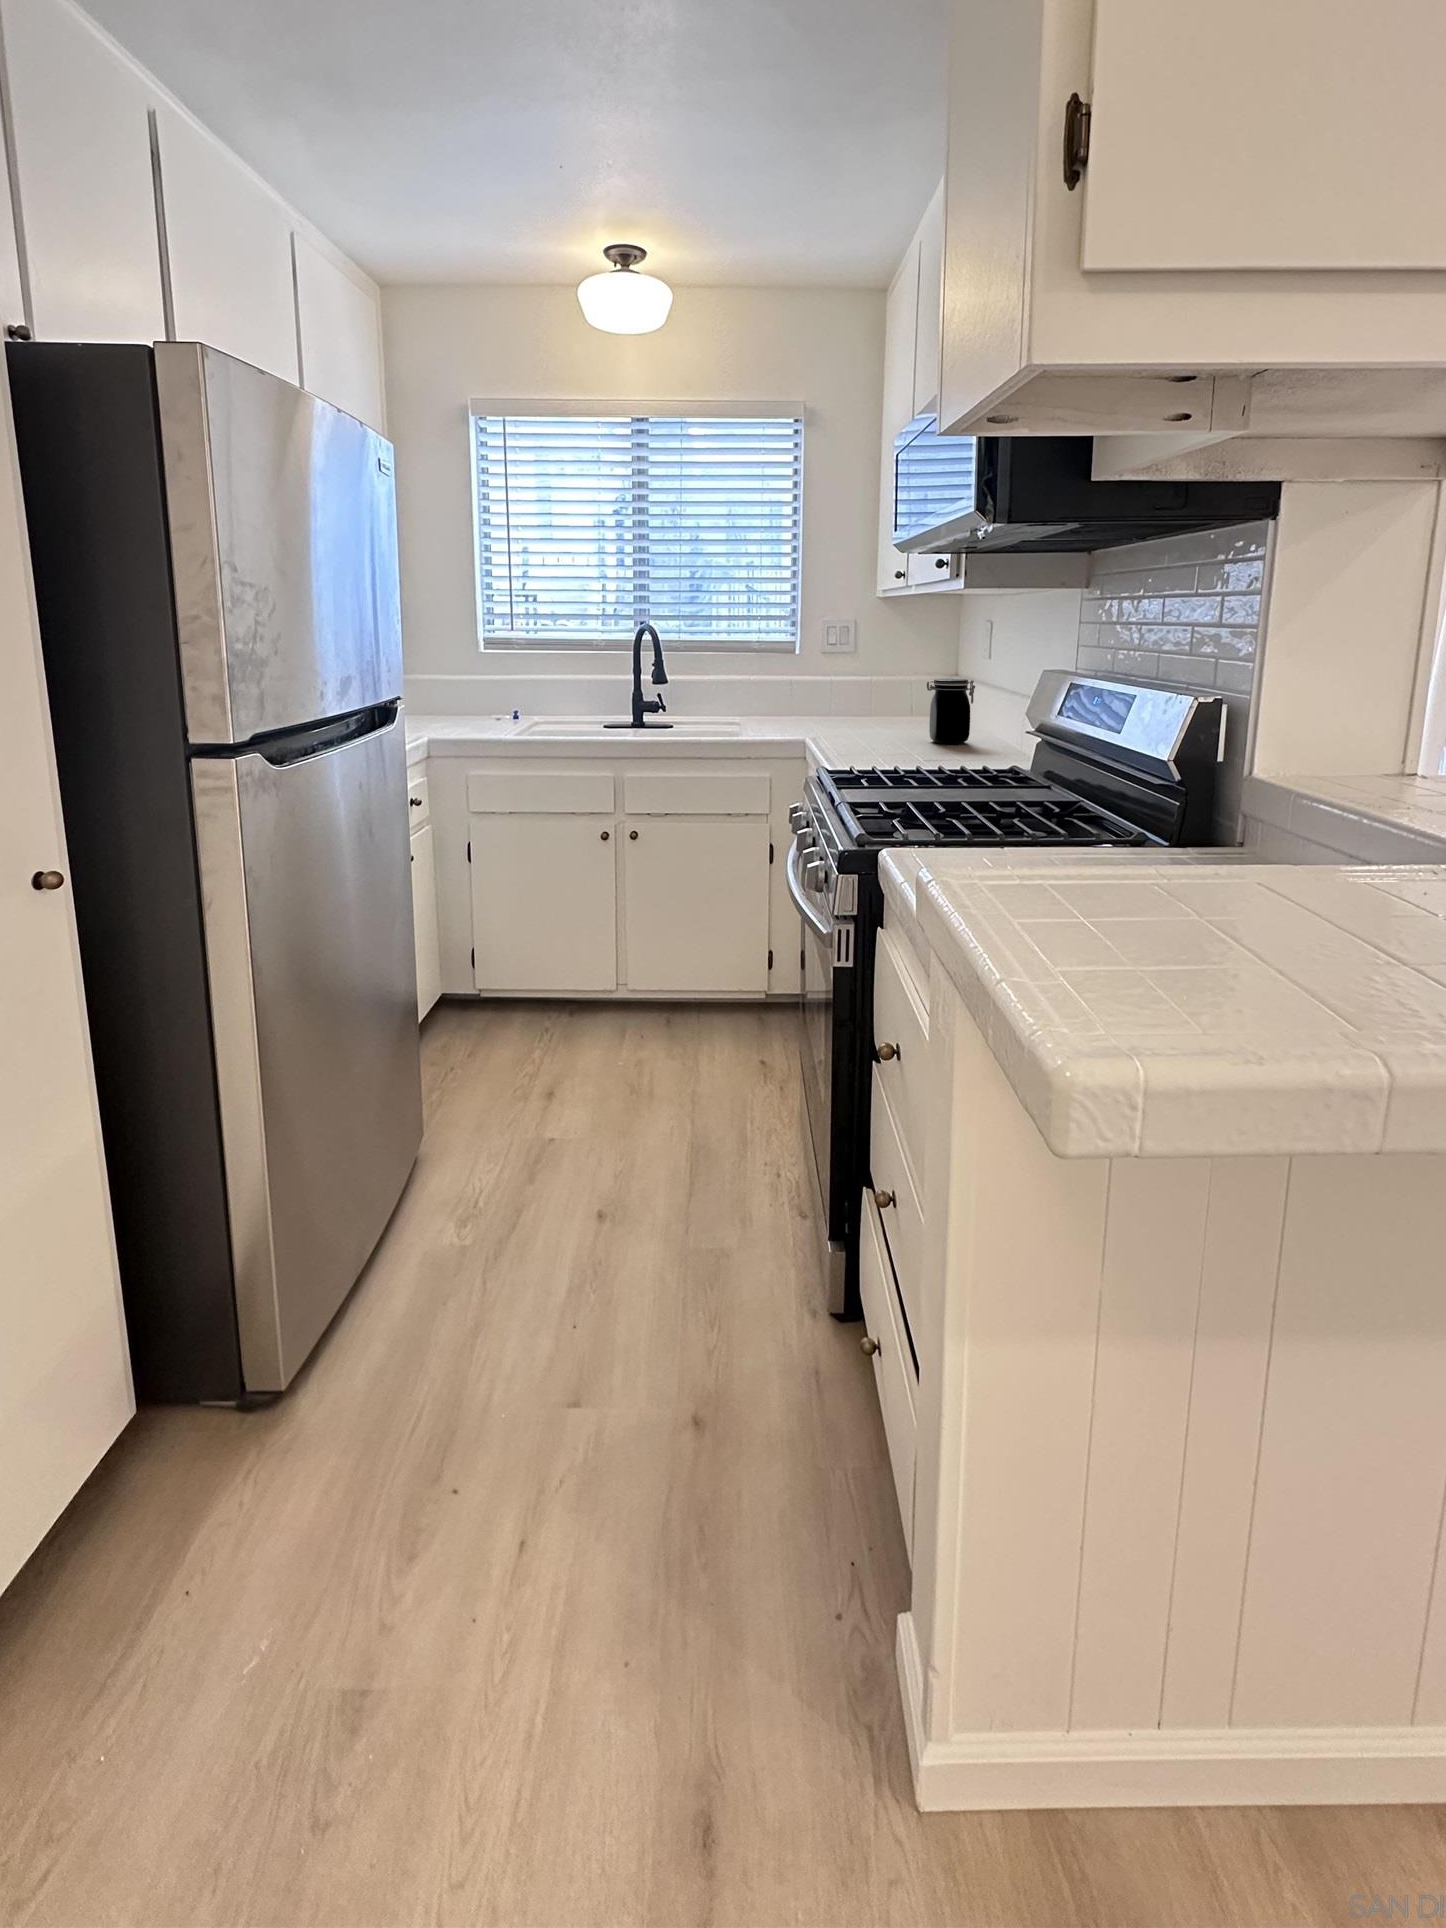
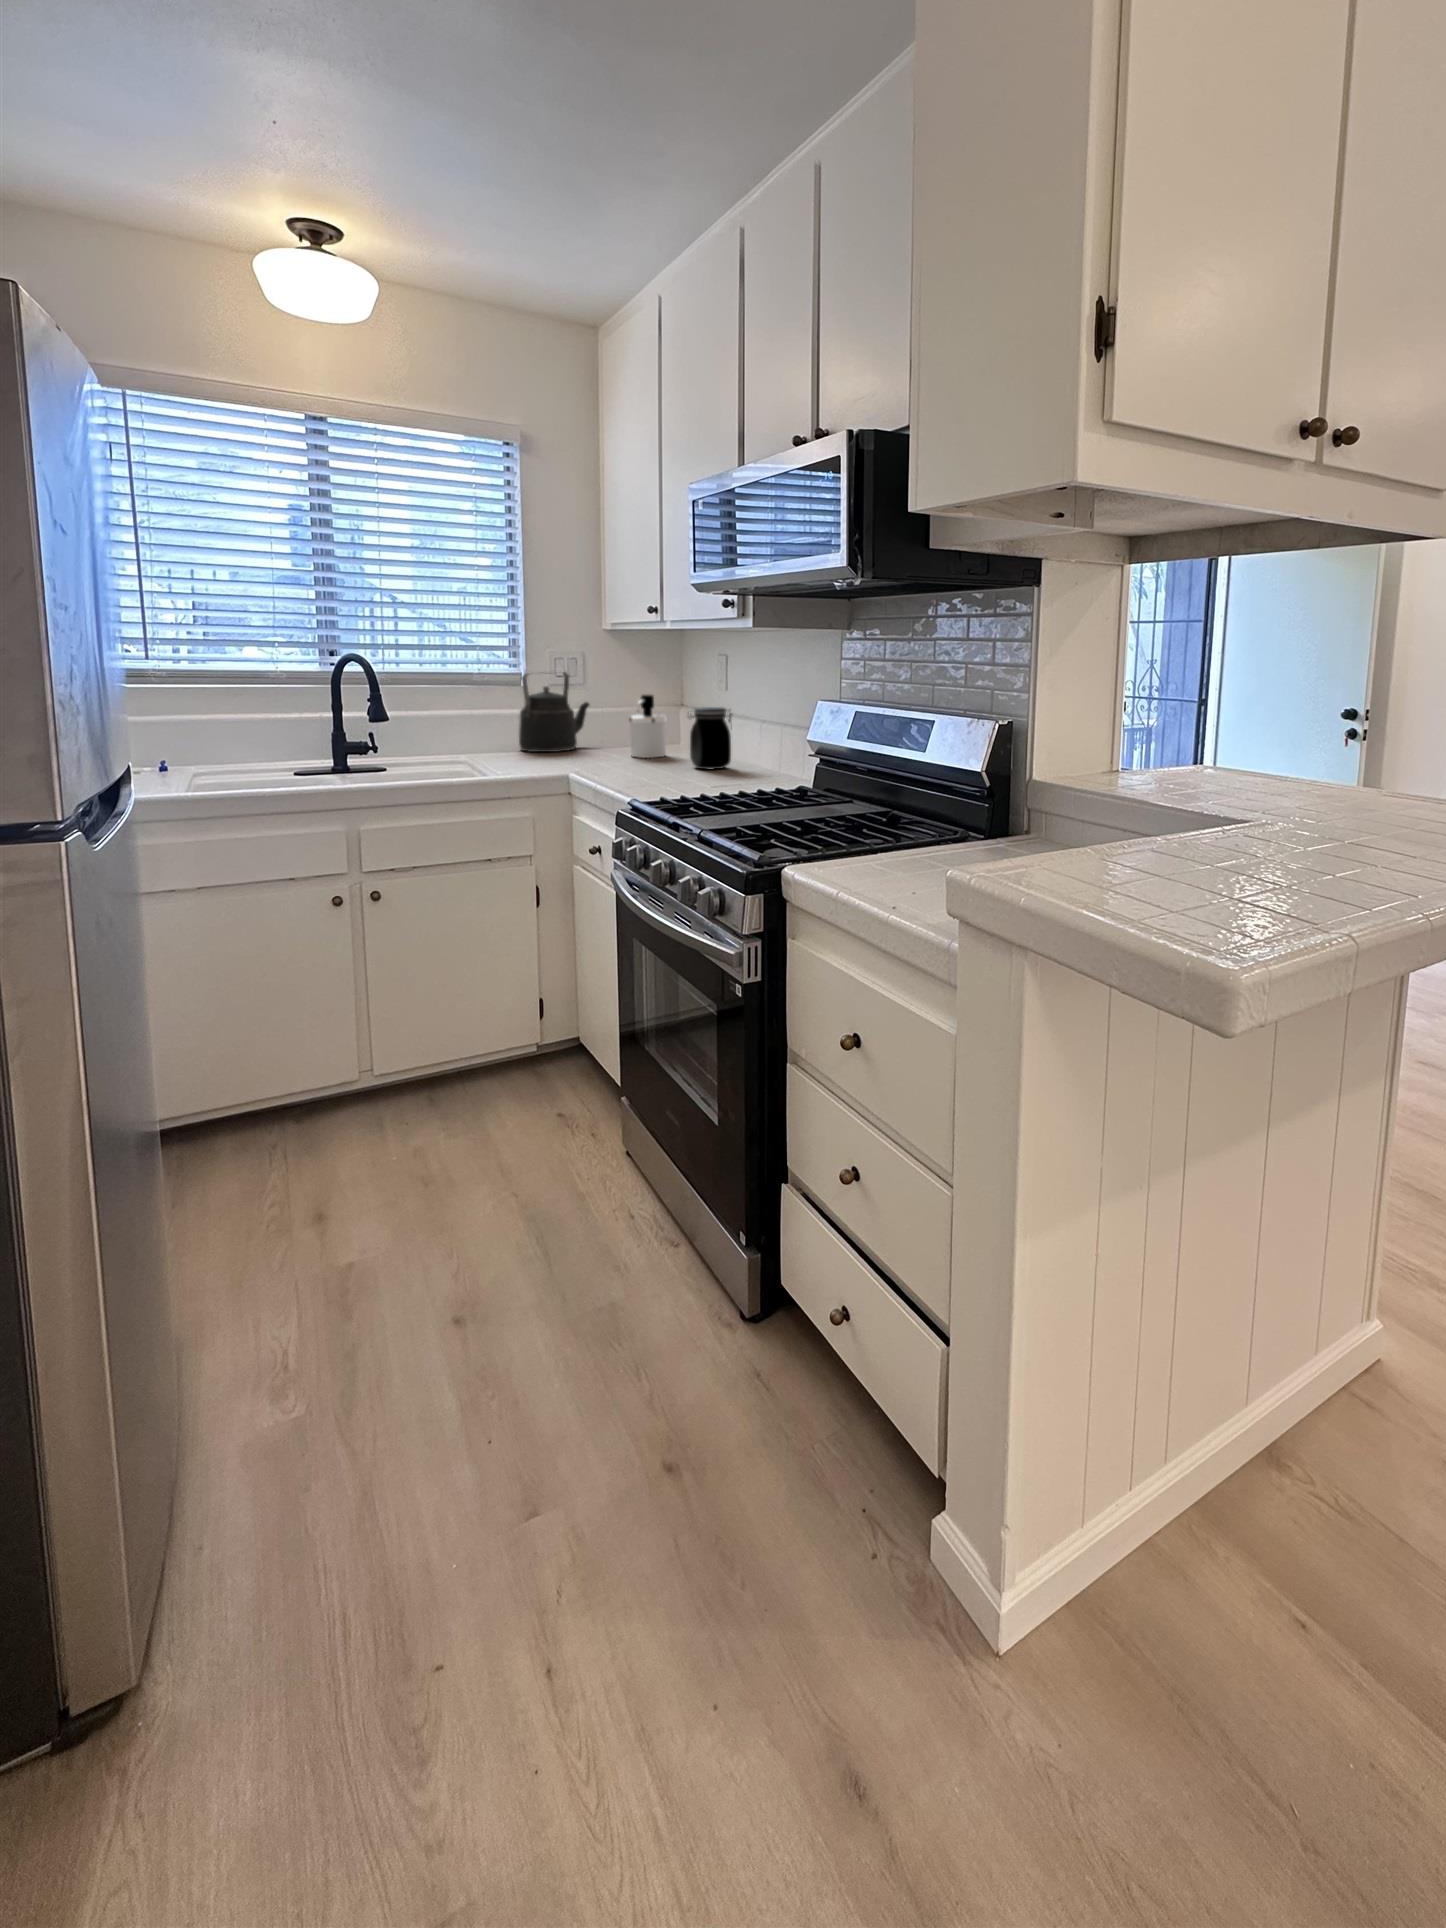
kettle: none [795,643,866,720] -> present [519,672,589,752]
soap dispenser: none [886,666,924,729] -> present [629,695,667,758]

